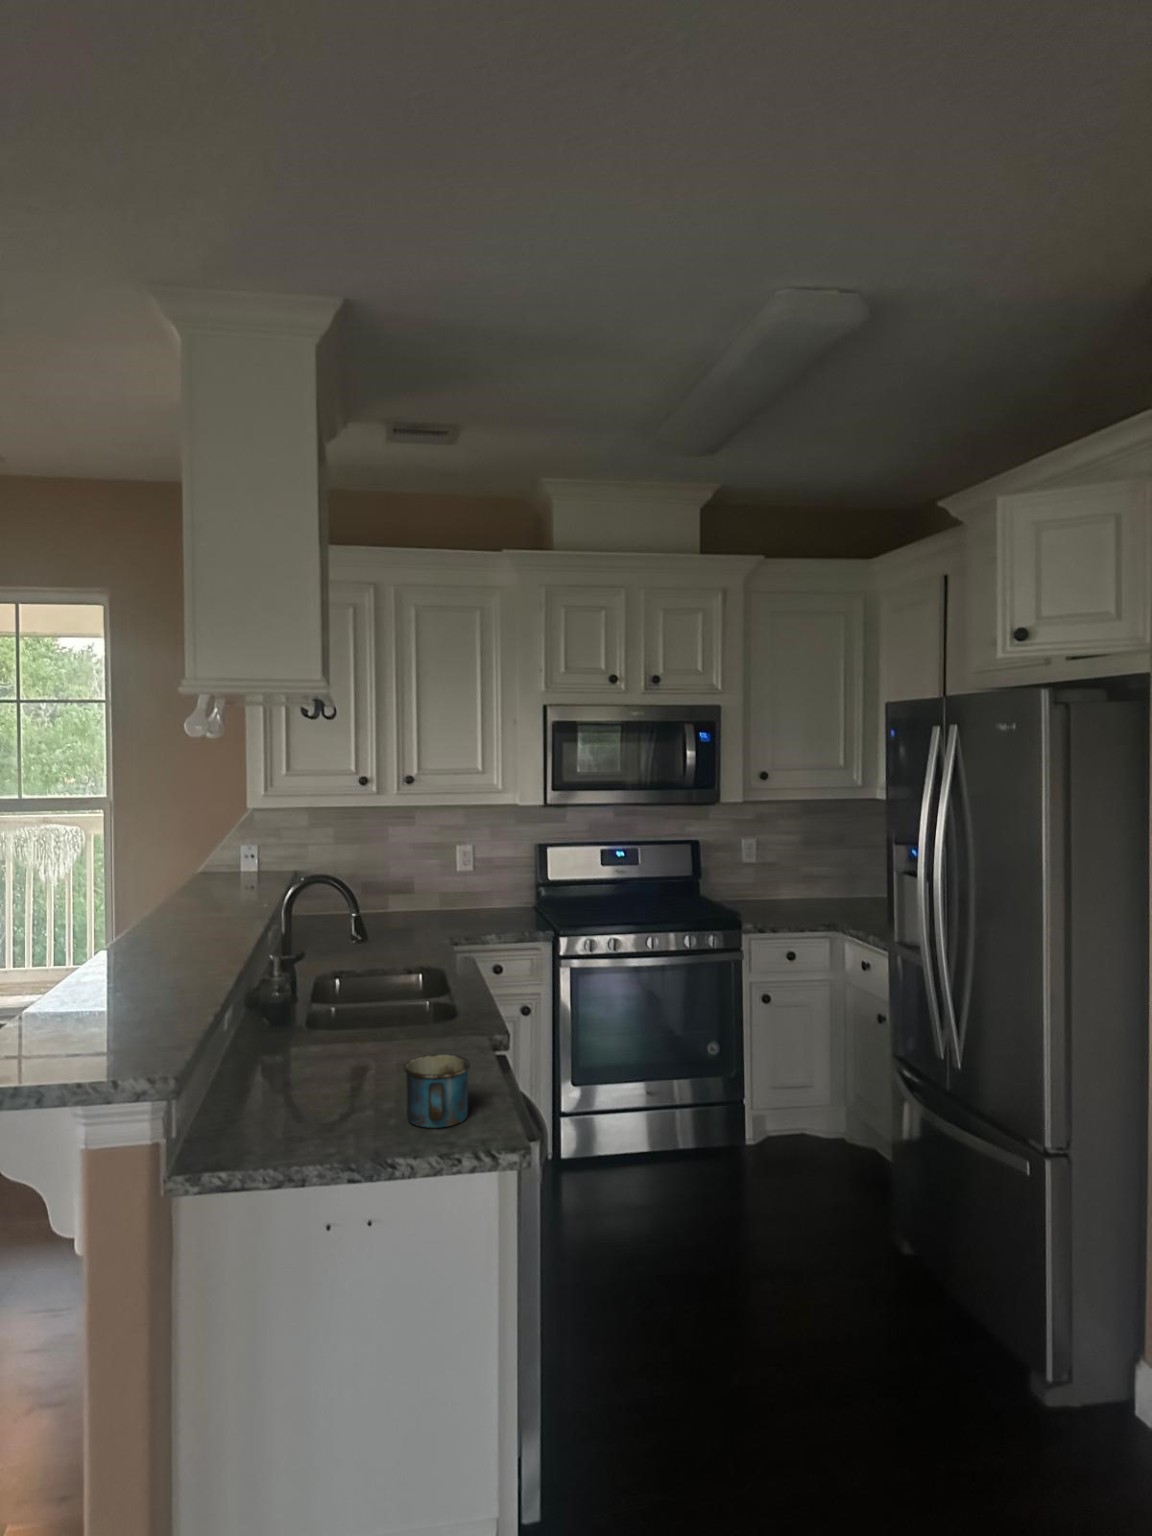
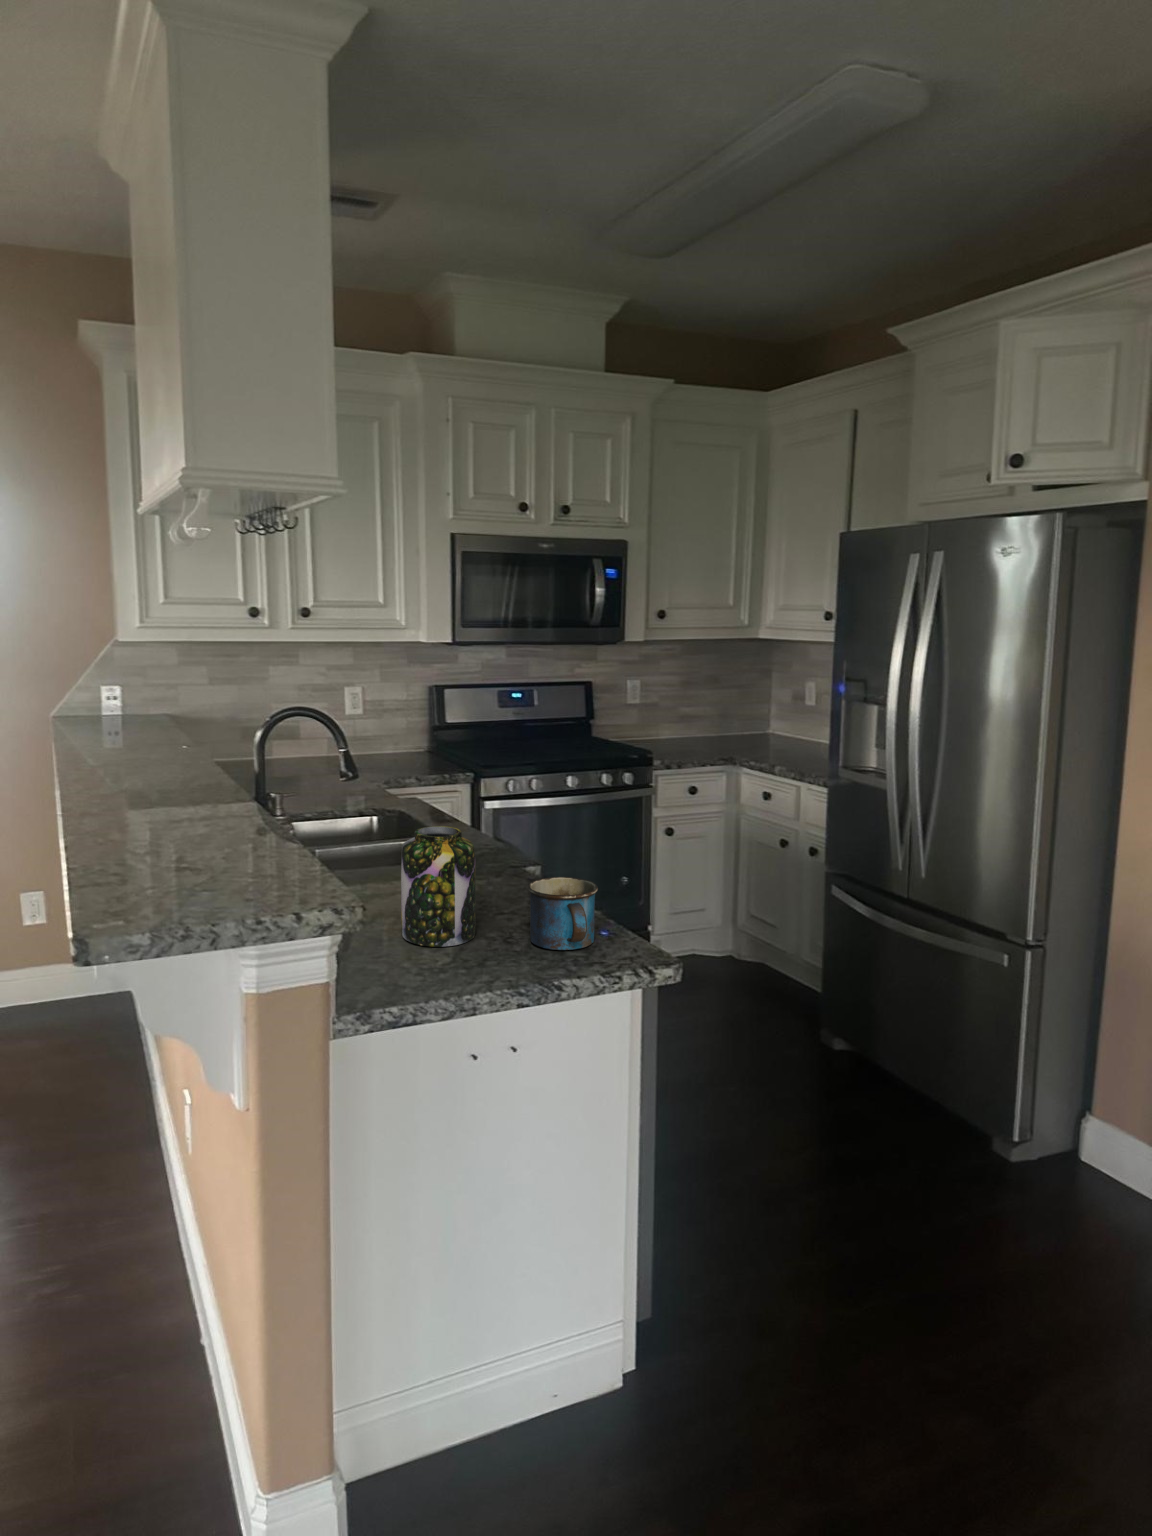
jar: none [305,999,374,1114] -> present [401,826,476,947]

